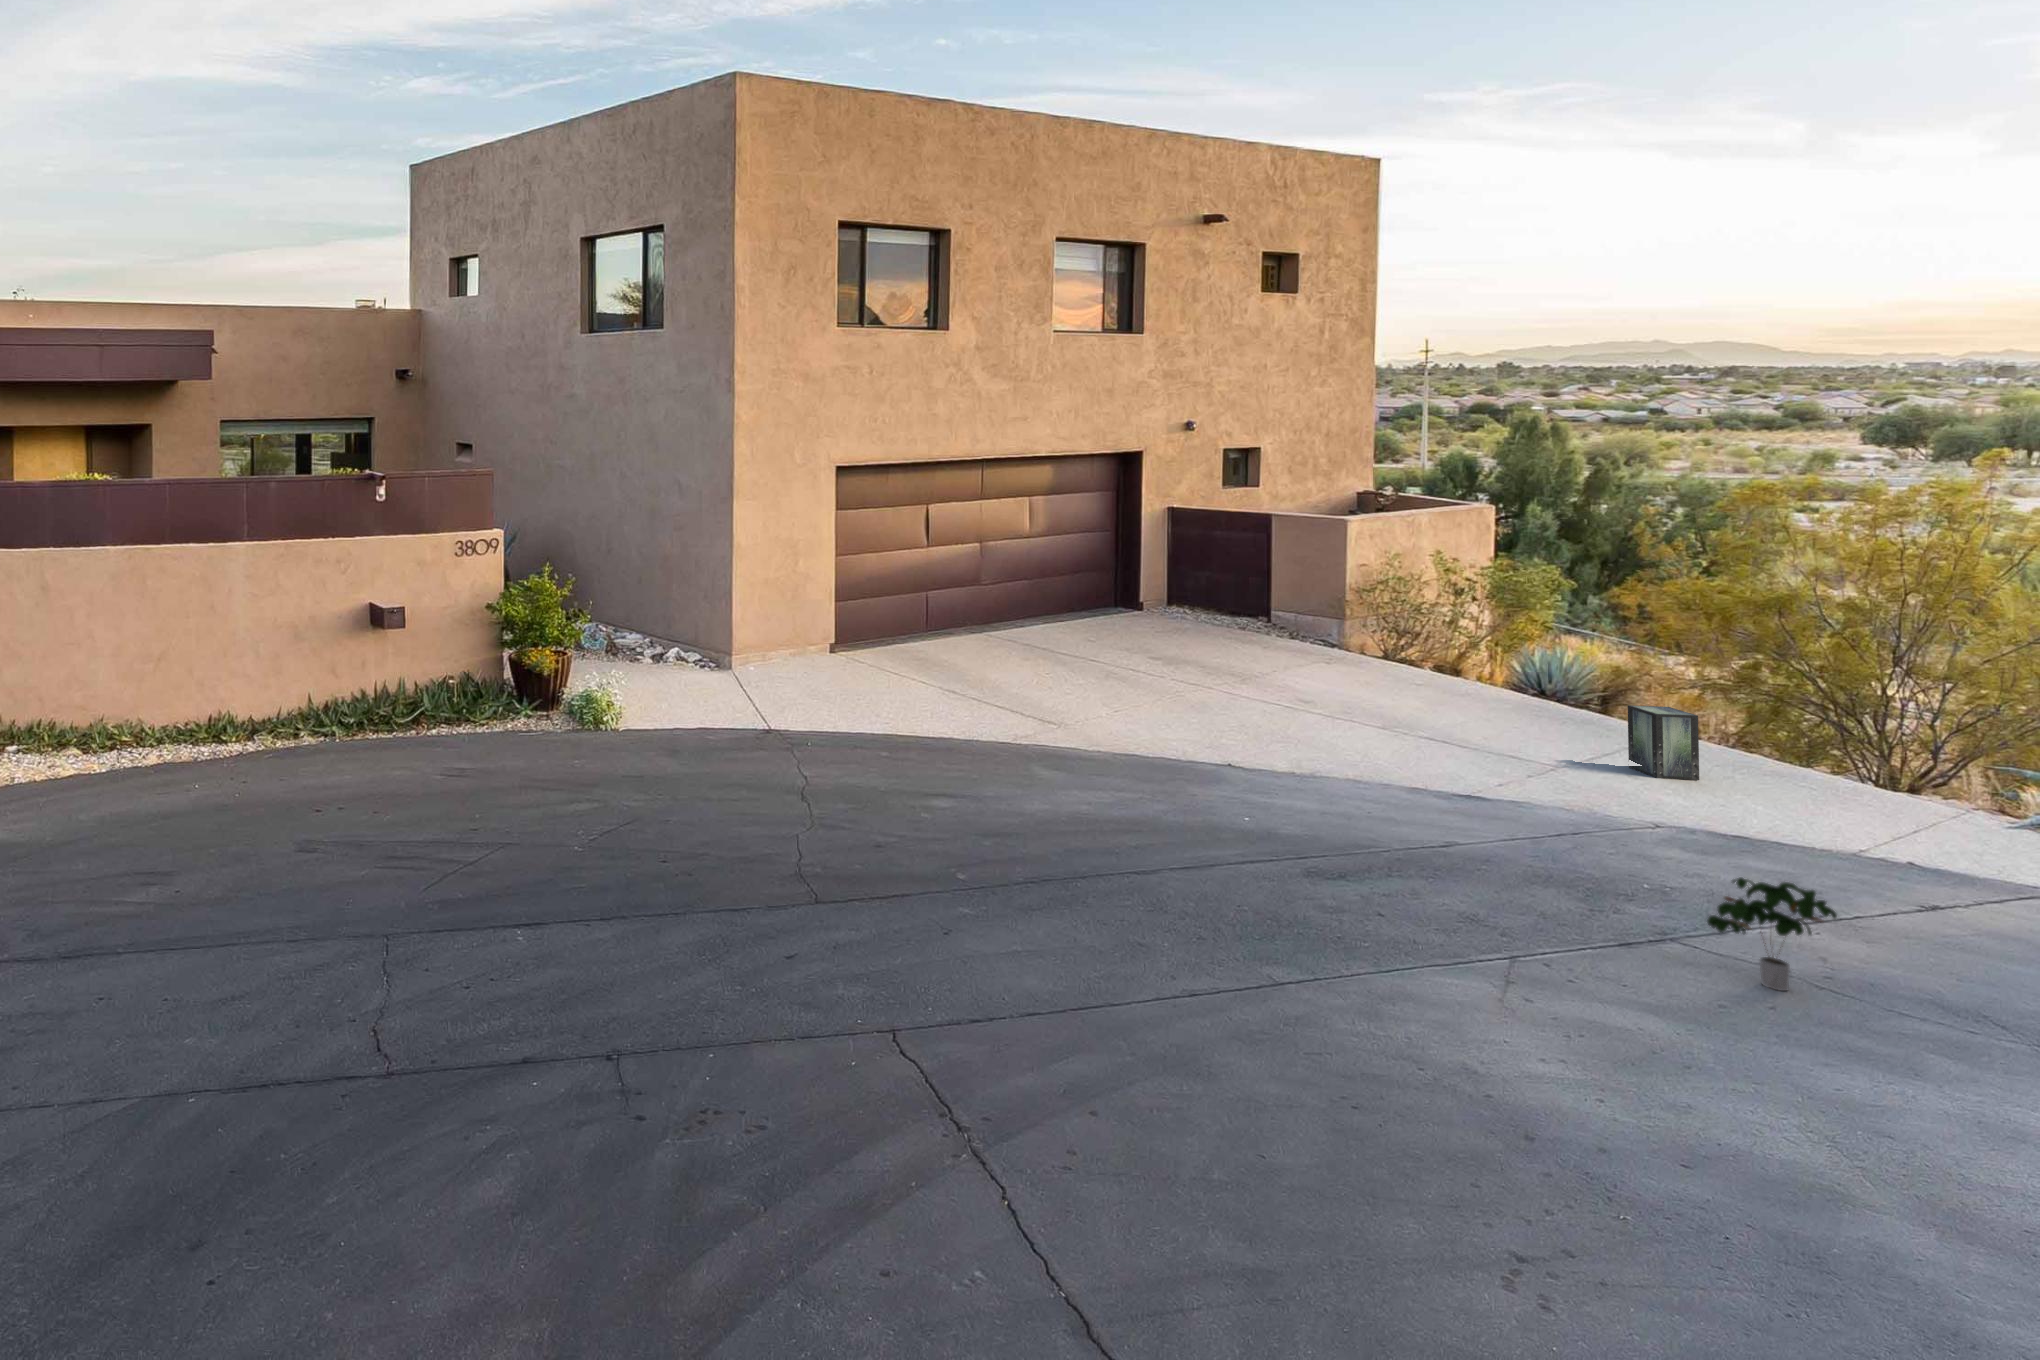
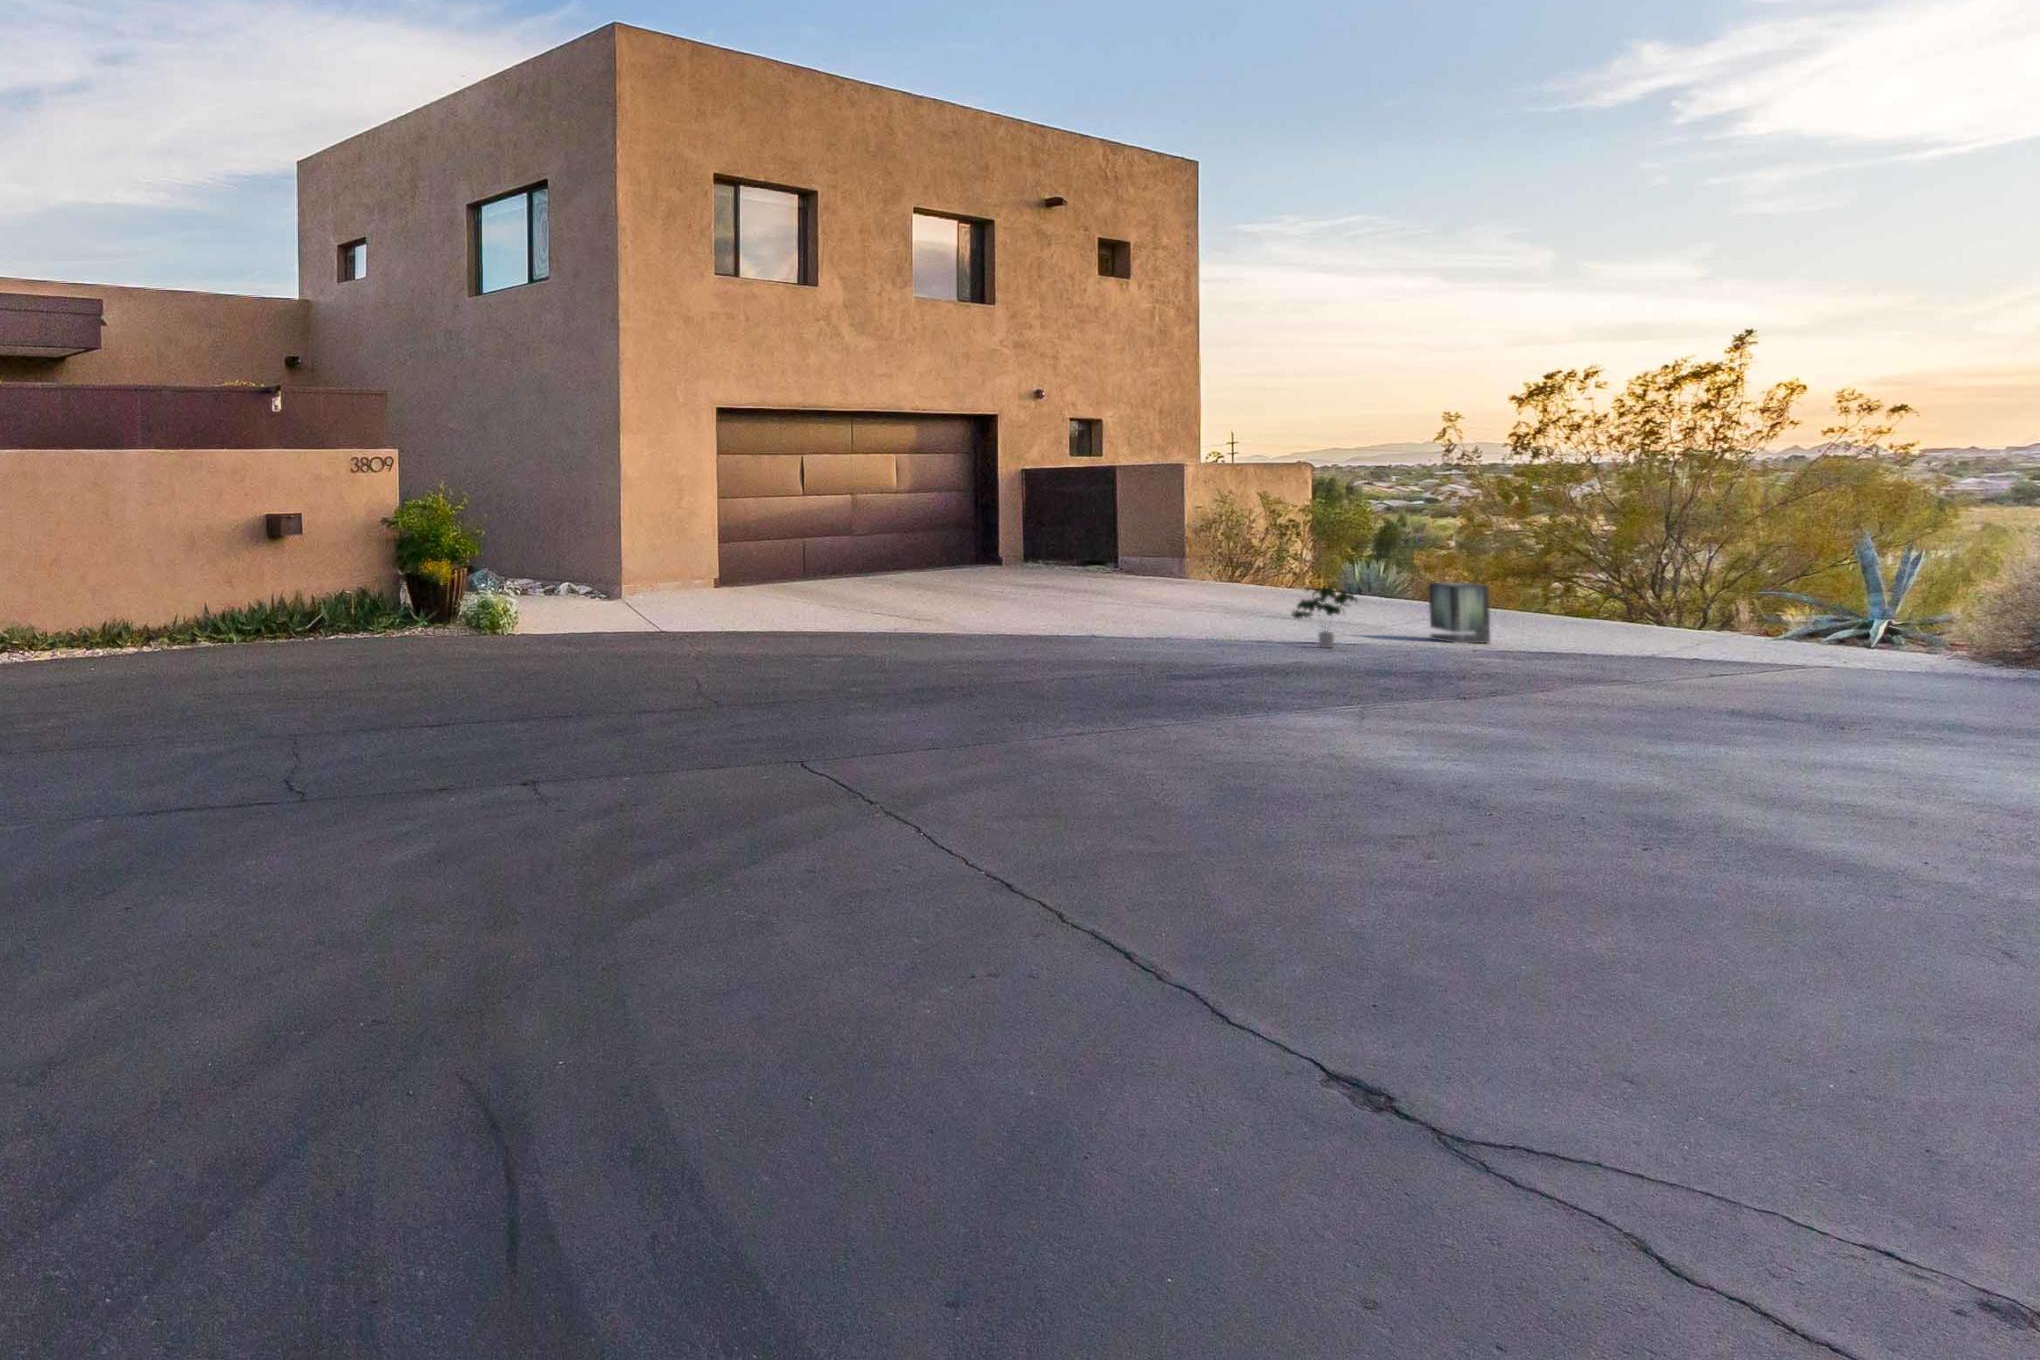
potted plant: present [1707,877,1837,991] -> present [1292,586,1357,648]

